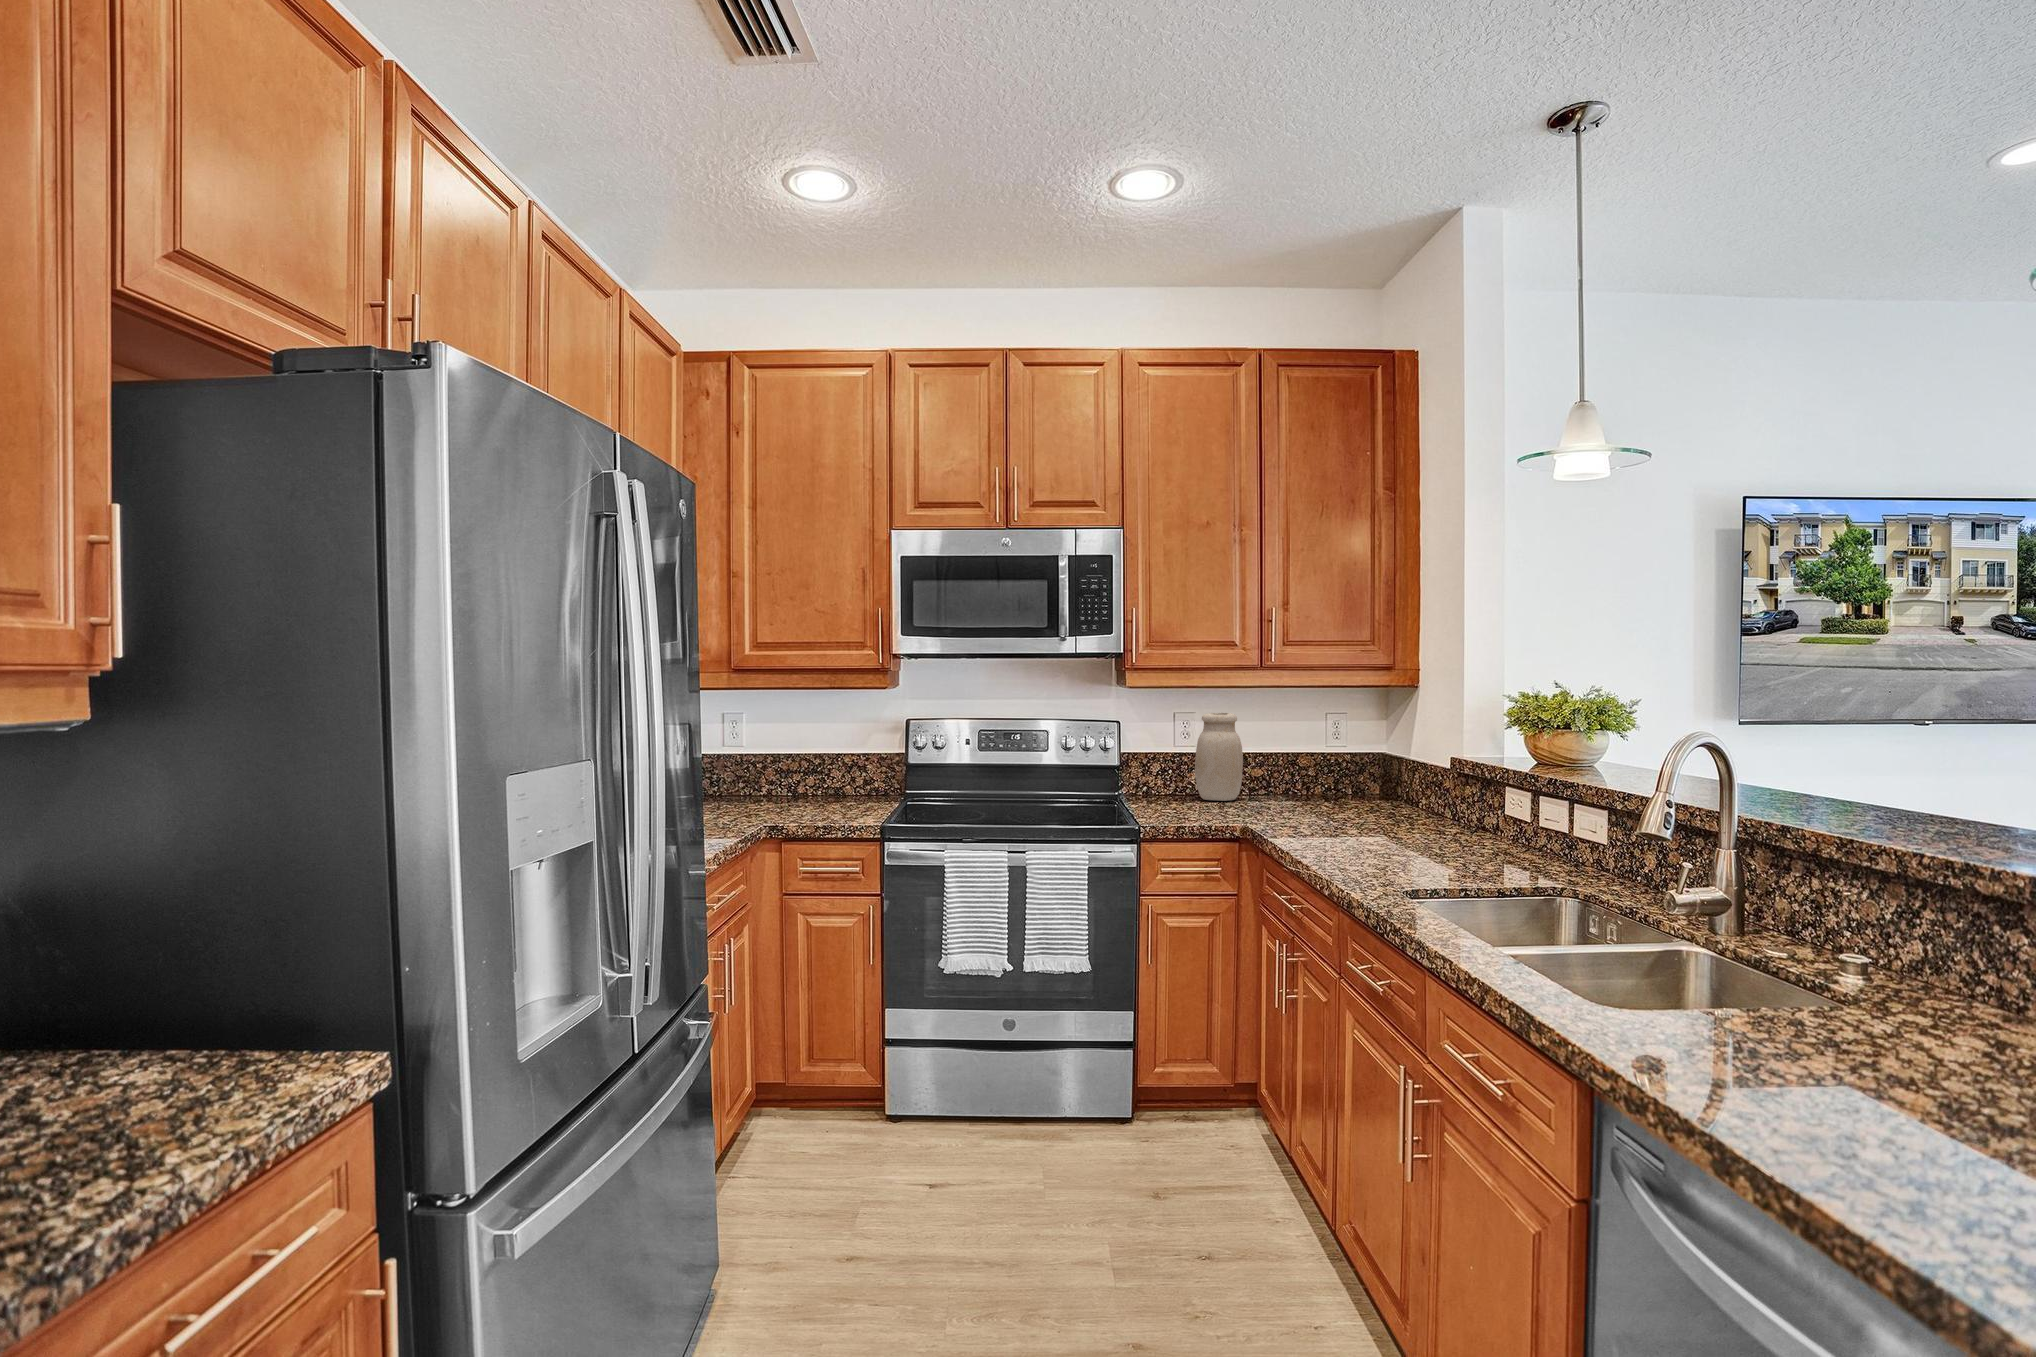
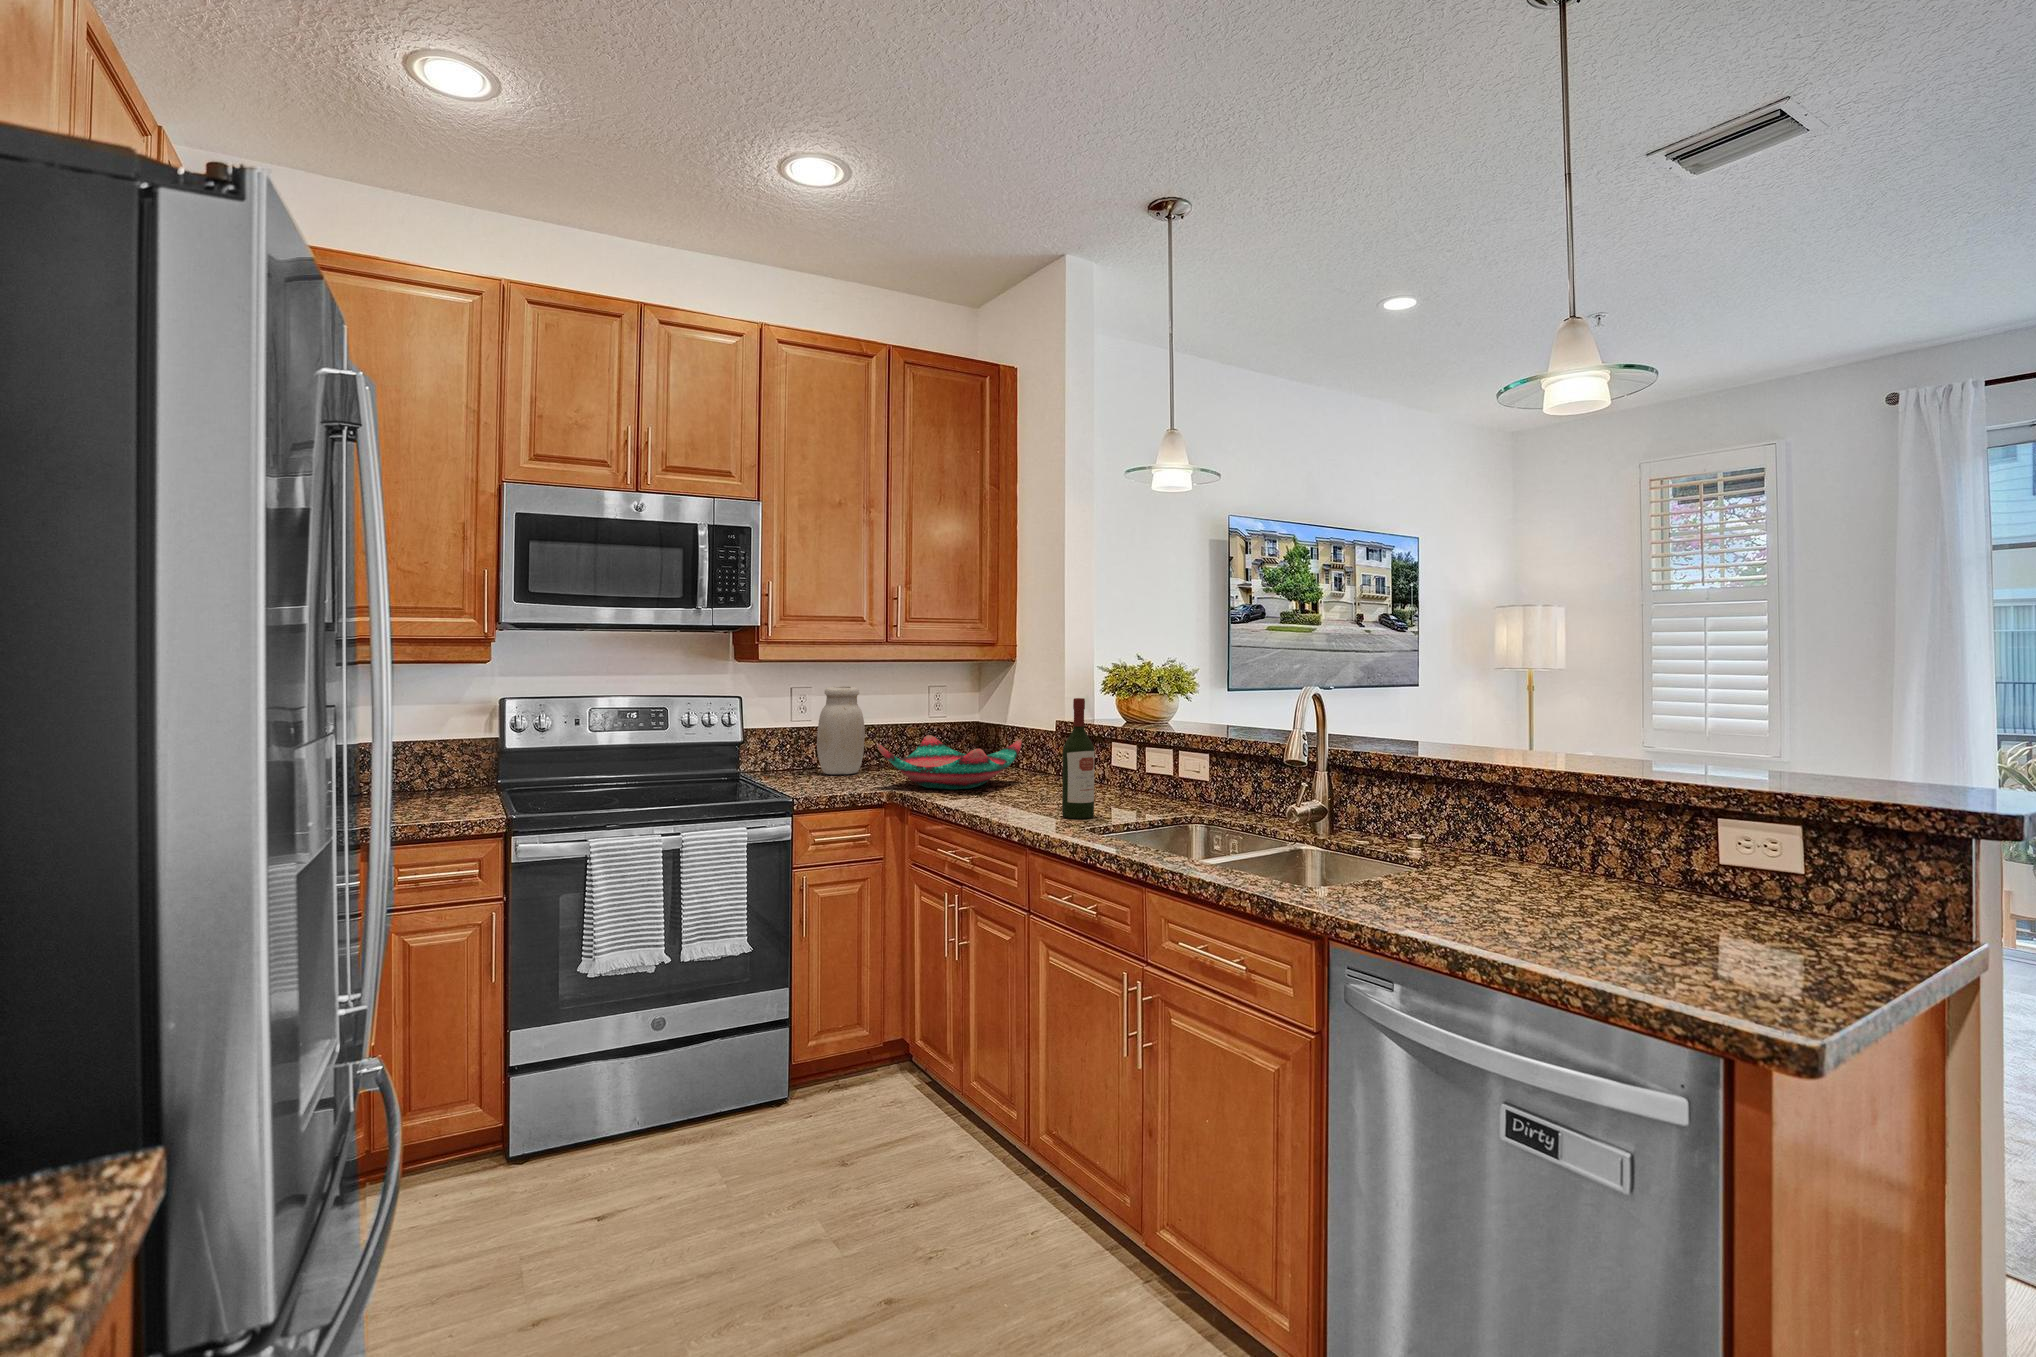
wine bottle: none [1392,737,1431,876] -> present [1062,698,1094,819]
decorative bowl: none [1234,766,1399,827] -> present [878,735,1022,789]

